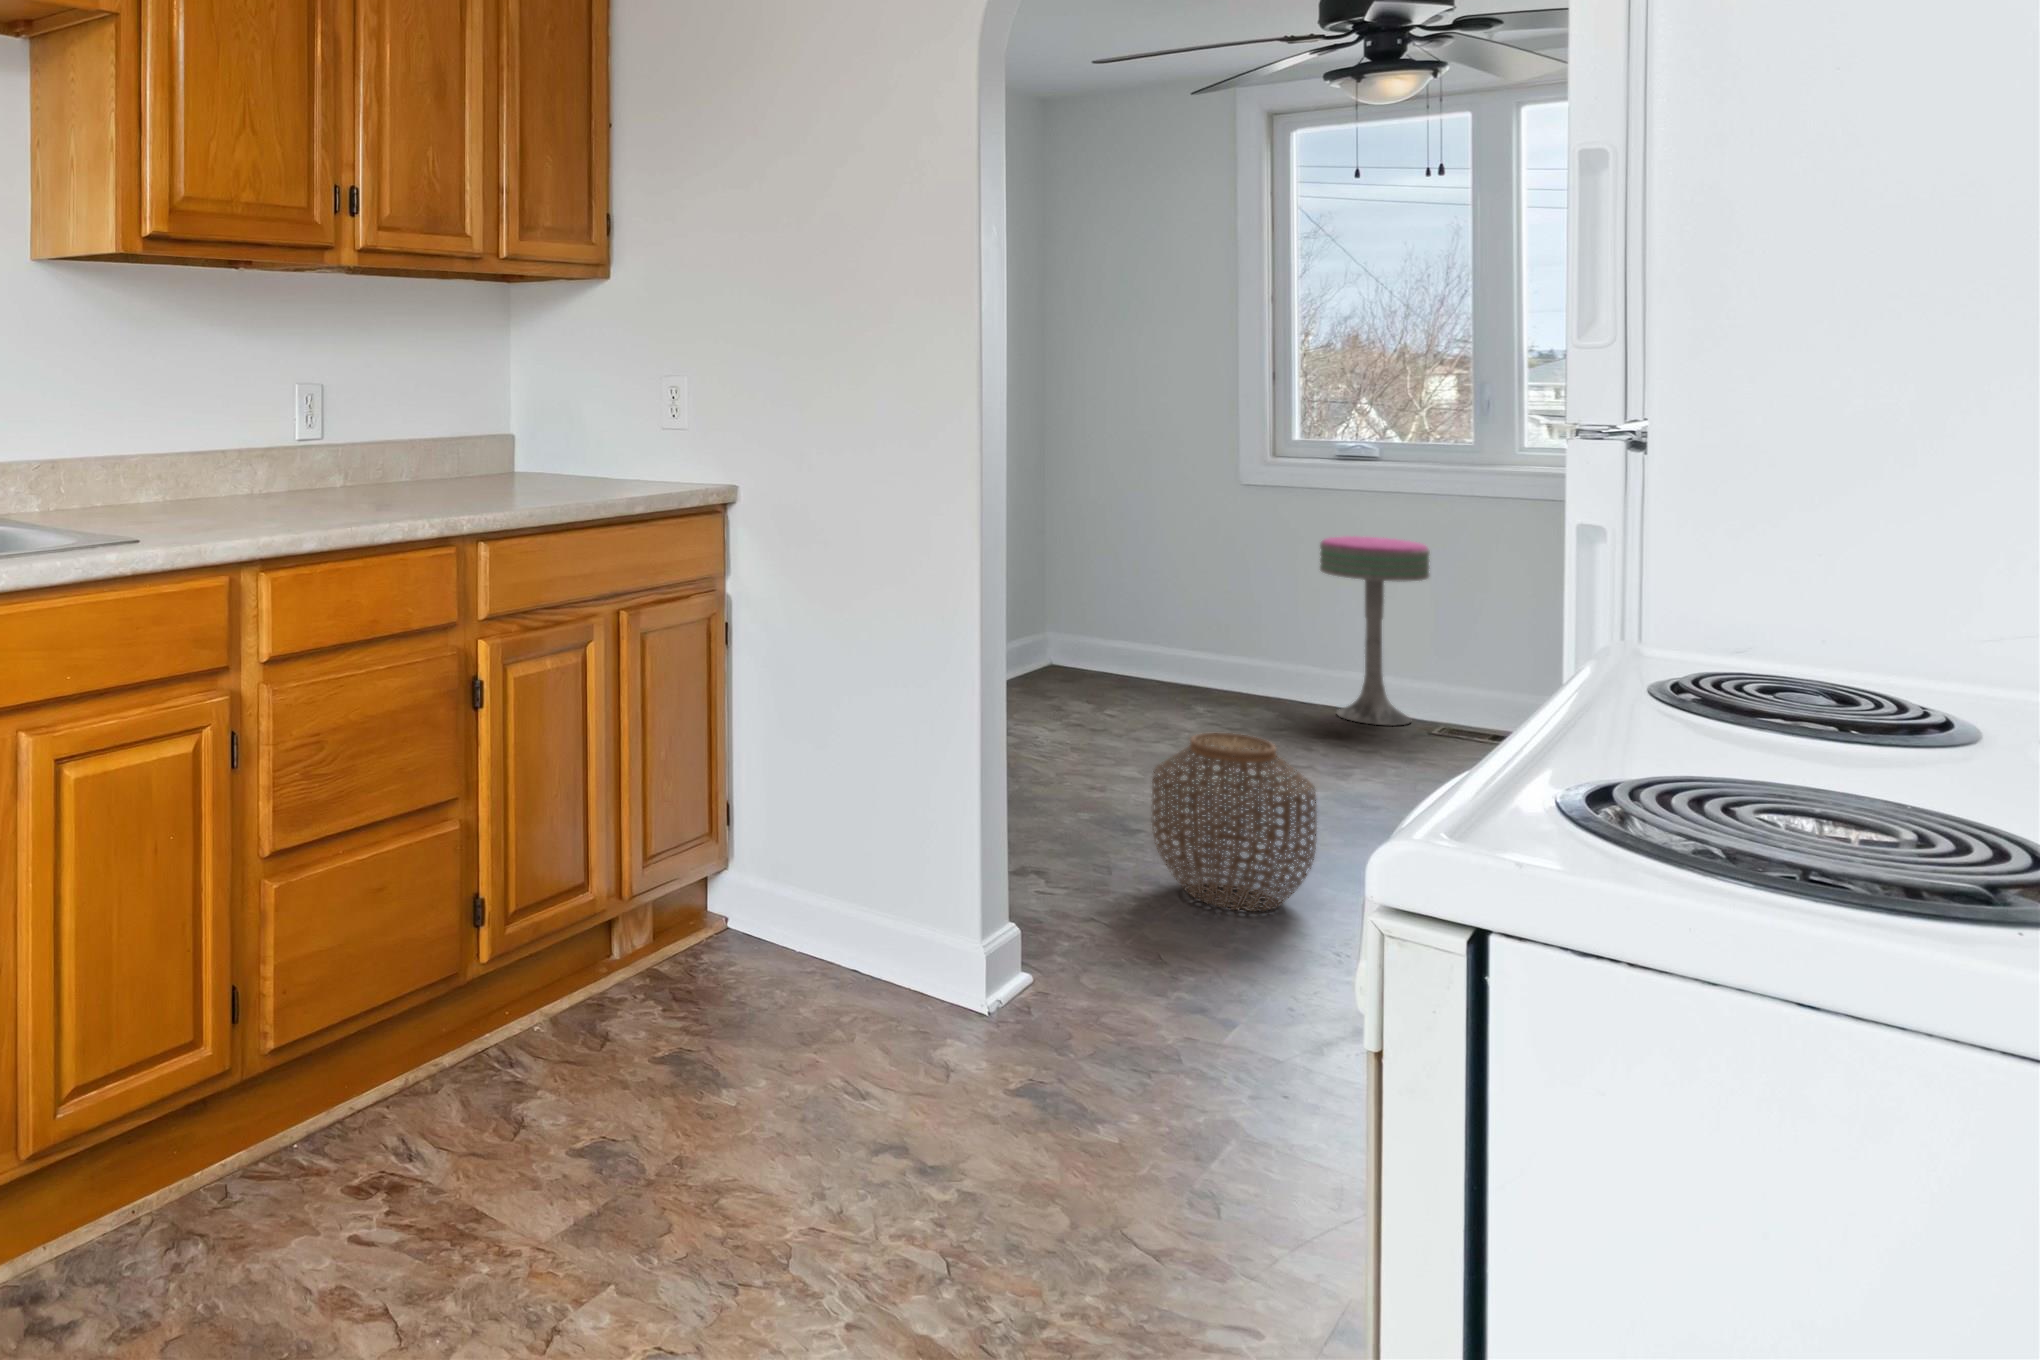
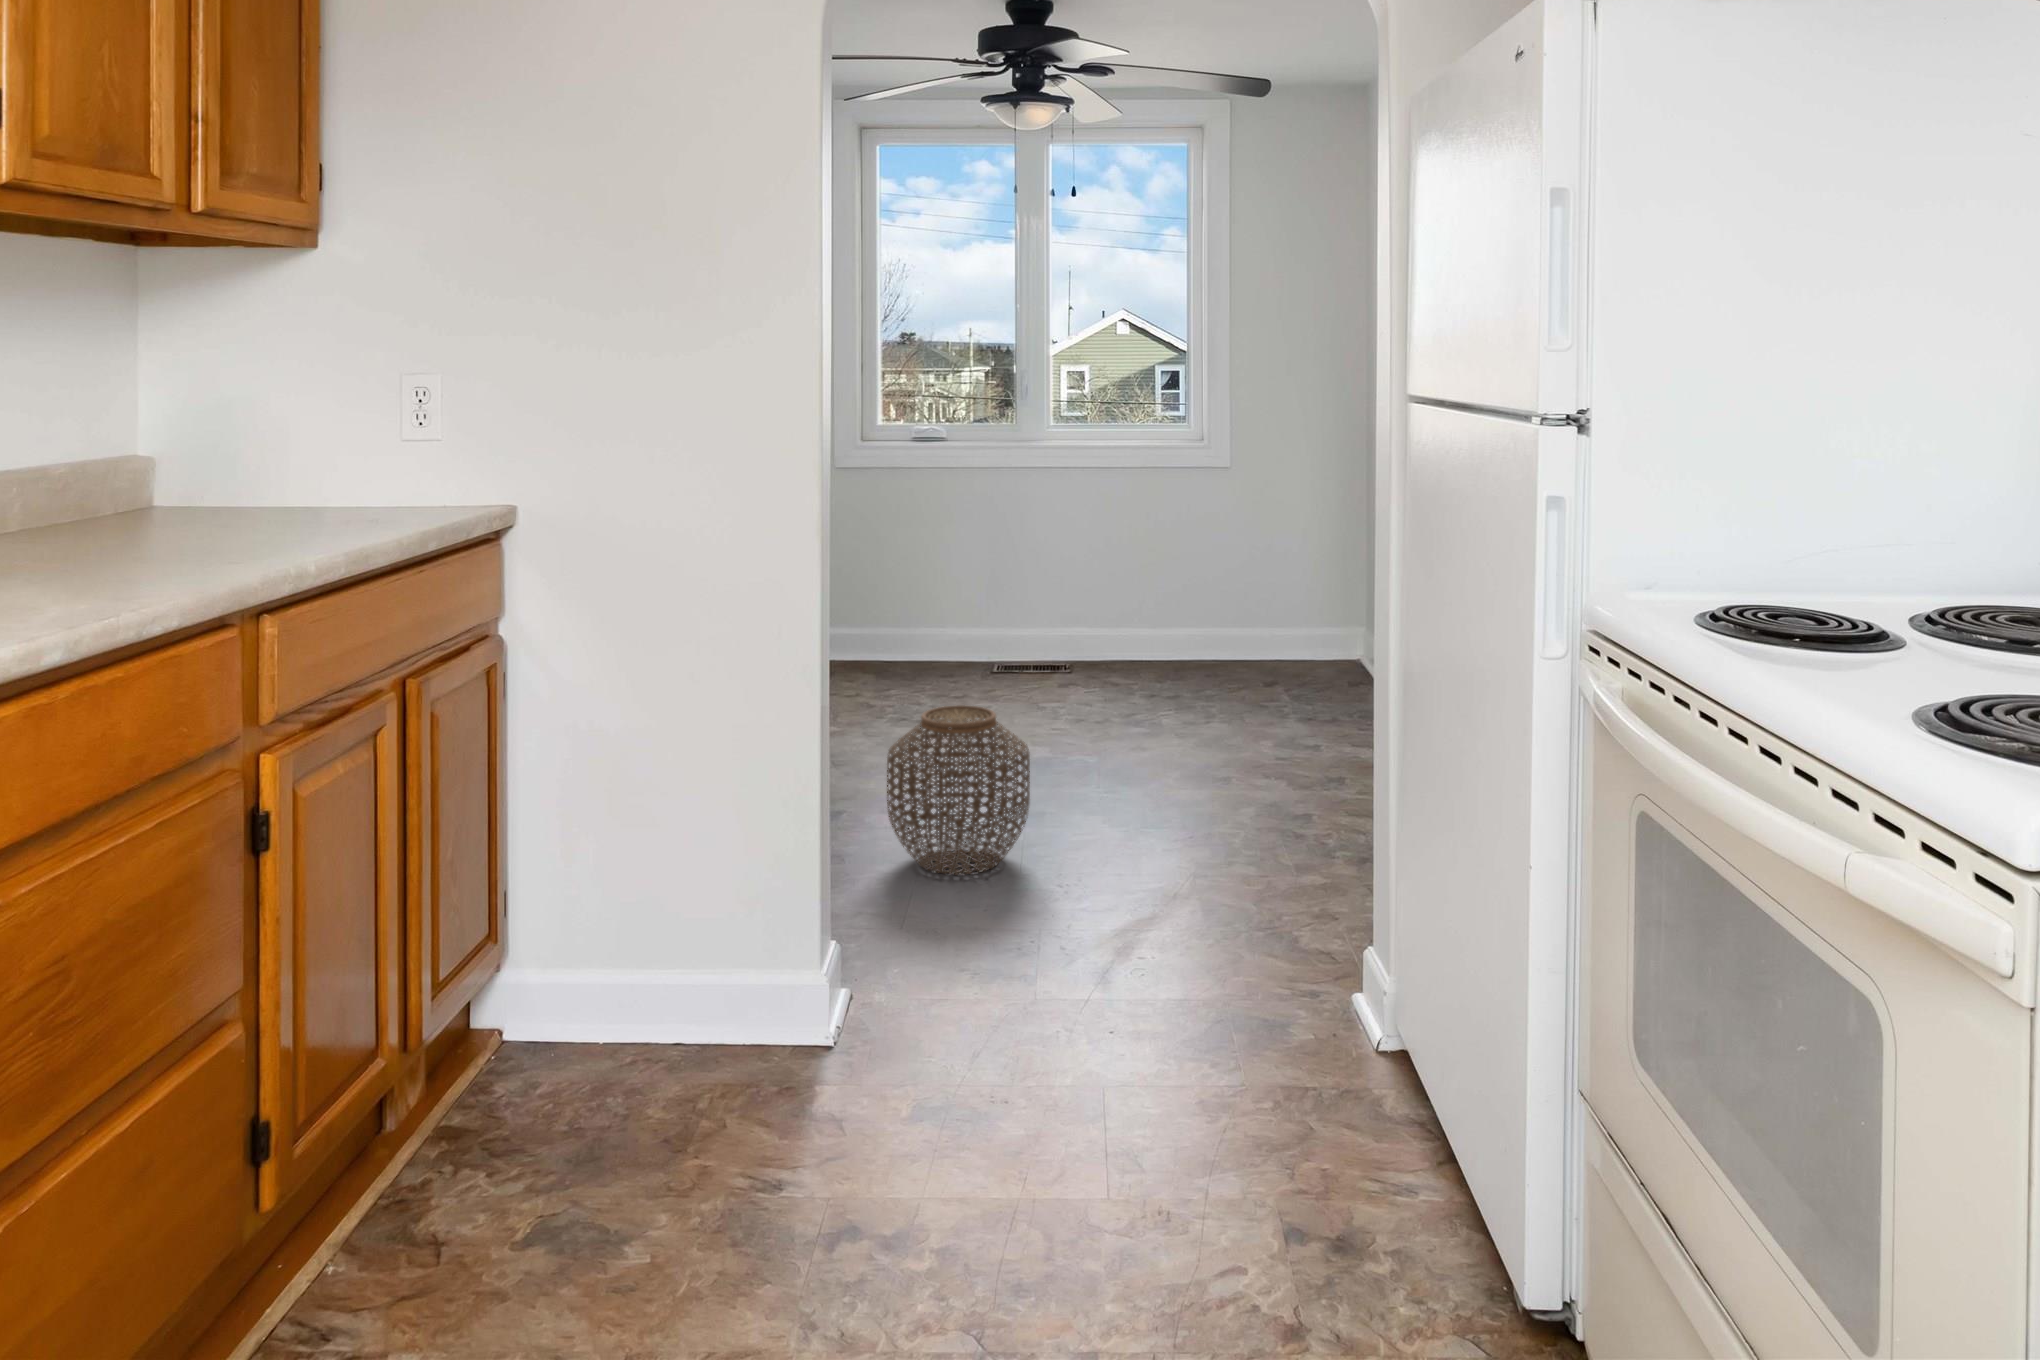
bar stool: present [1320,536,1430,726] -> none [907,507,992,673]

